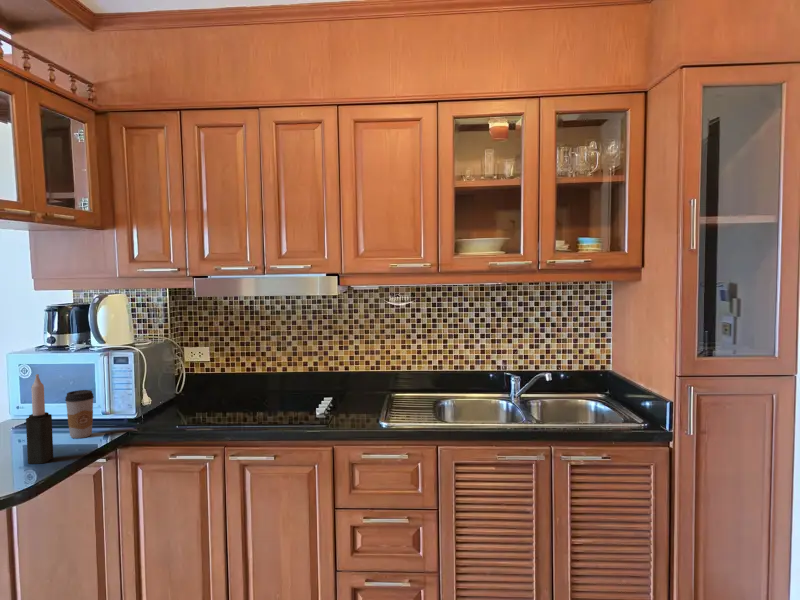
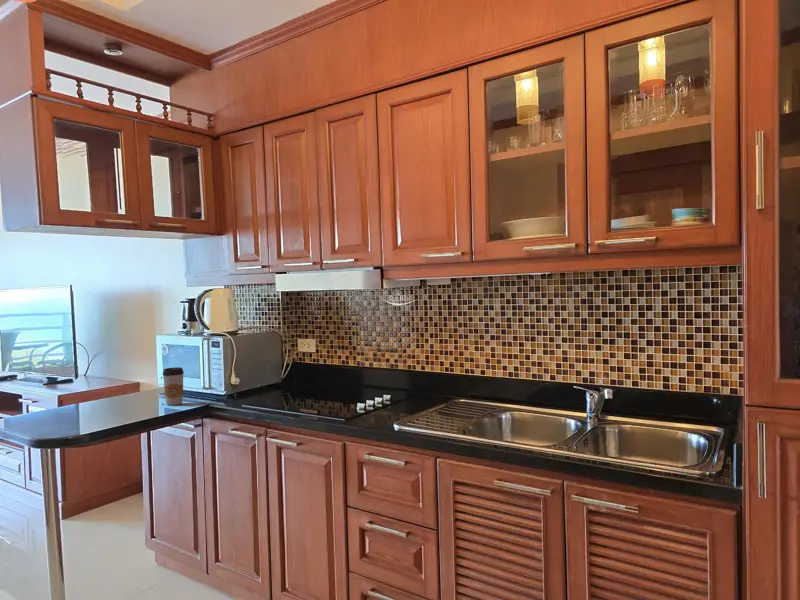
candle: present [26,374,53,464] -> none [106,350,126,419]

